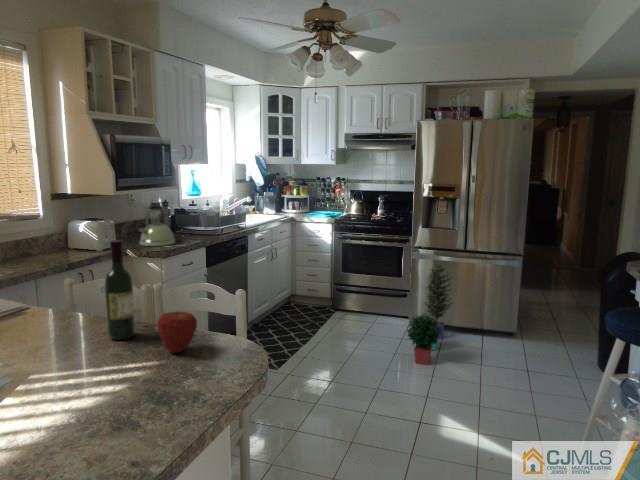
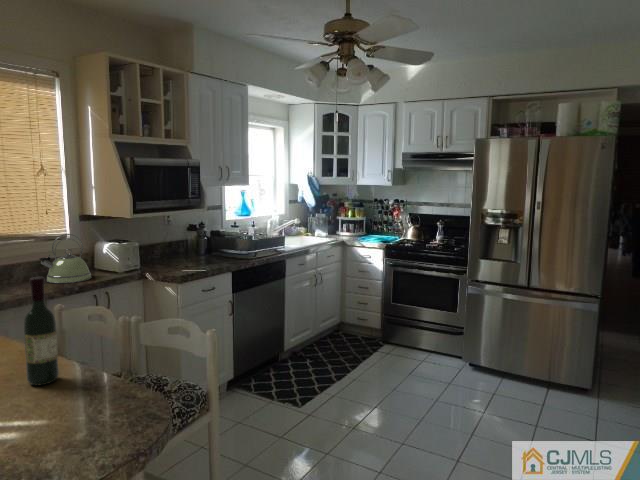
kettle: present [137,205,175,246] -> present [40,234,92,283]
potted plant: present [407,264,452,365] -> none [446,298,513,419]
apple: present [157,311,197,353] -> none [54,361,103,410]

